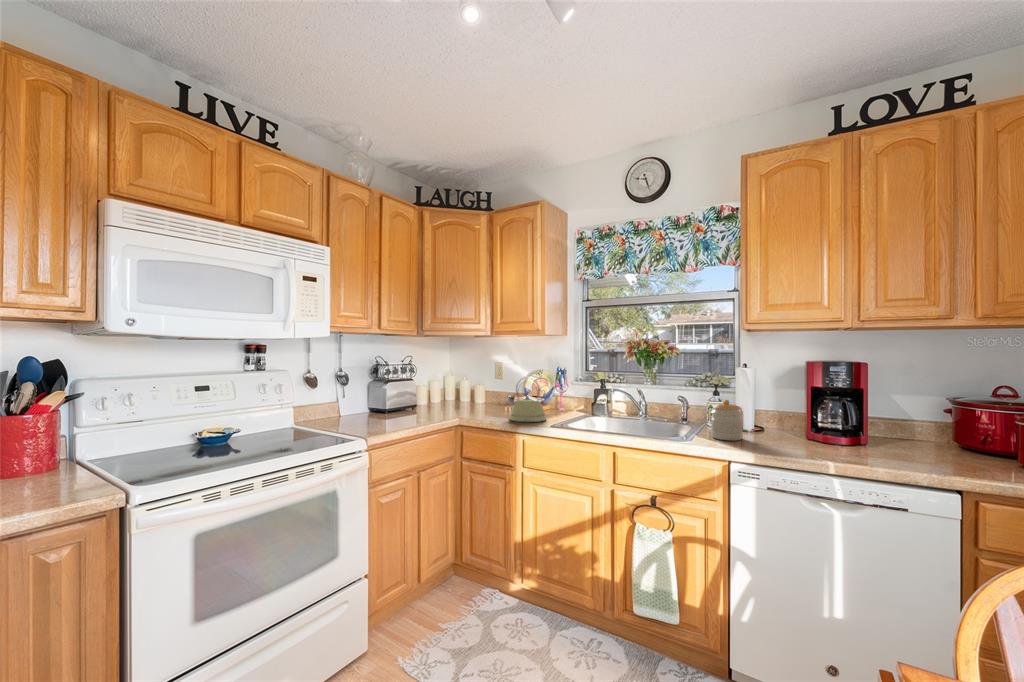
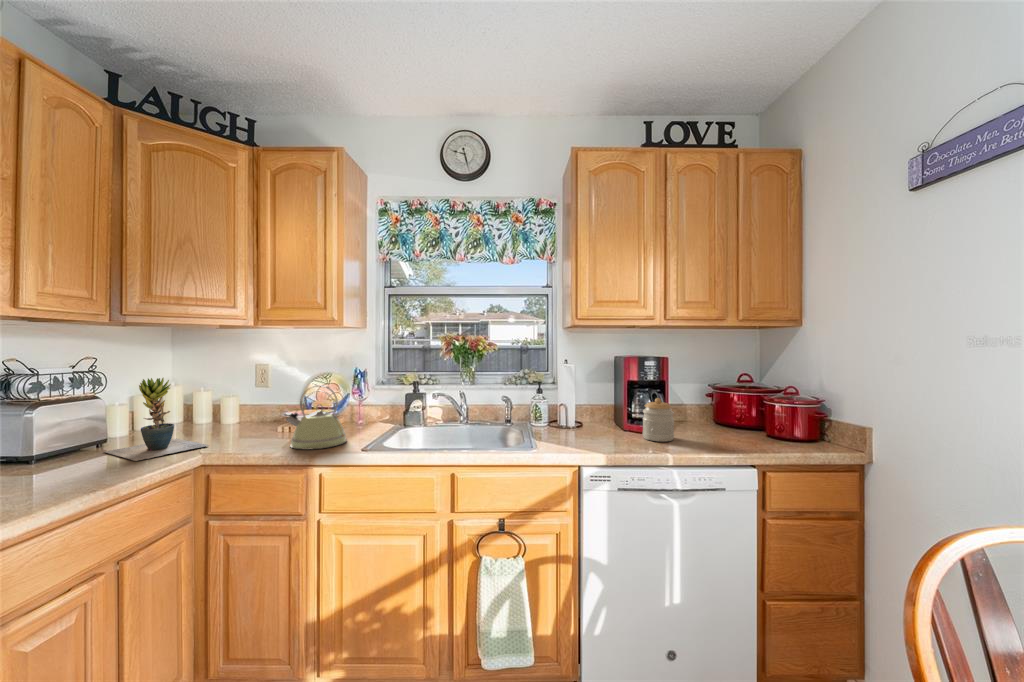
potted plant: none [416,368,466,416] -> present [105,378,208,461]
jar: present [711,400,742,440] -> present [643,398,674,442]

